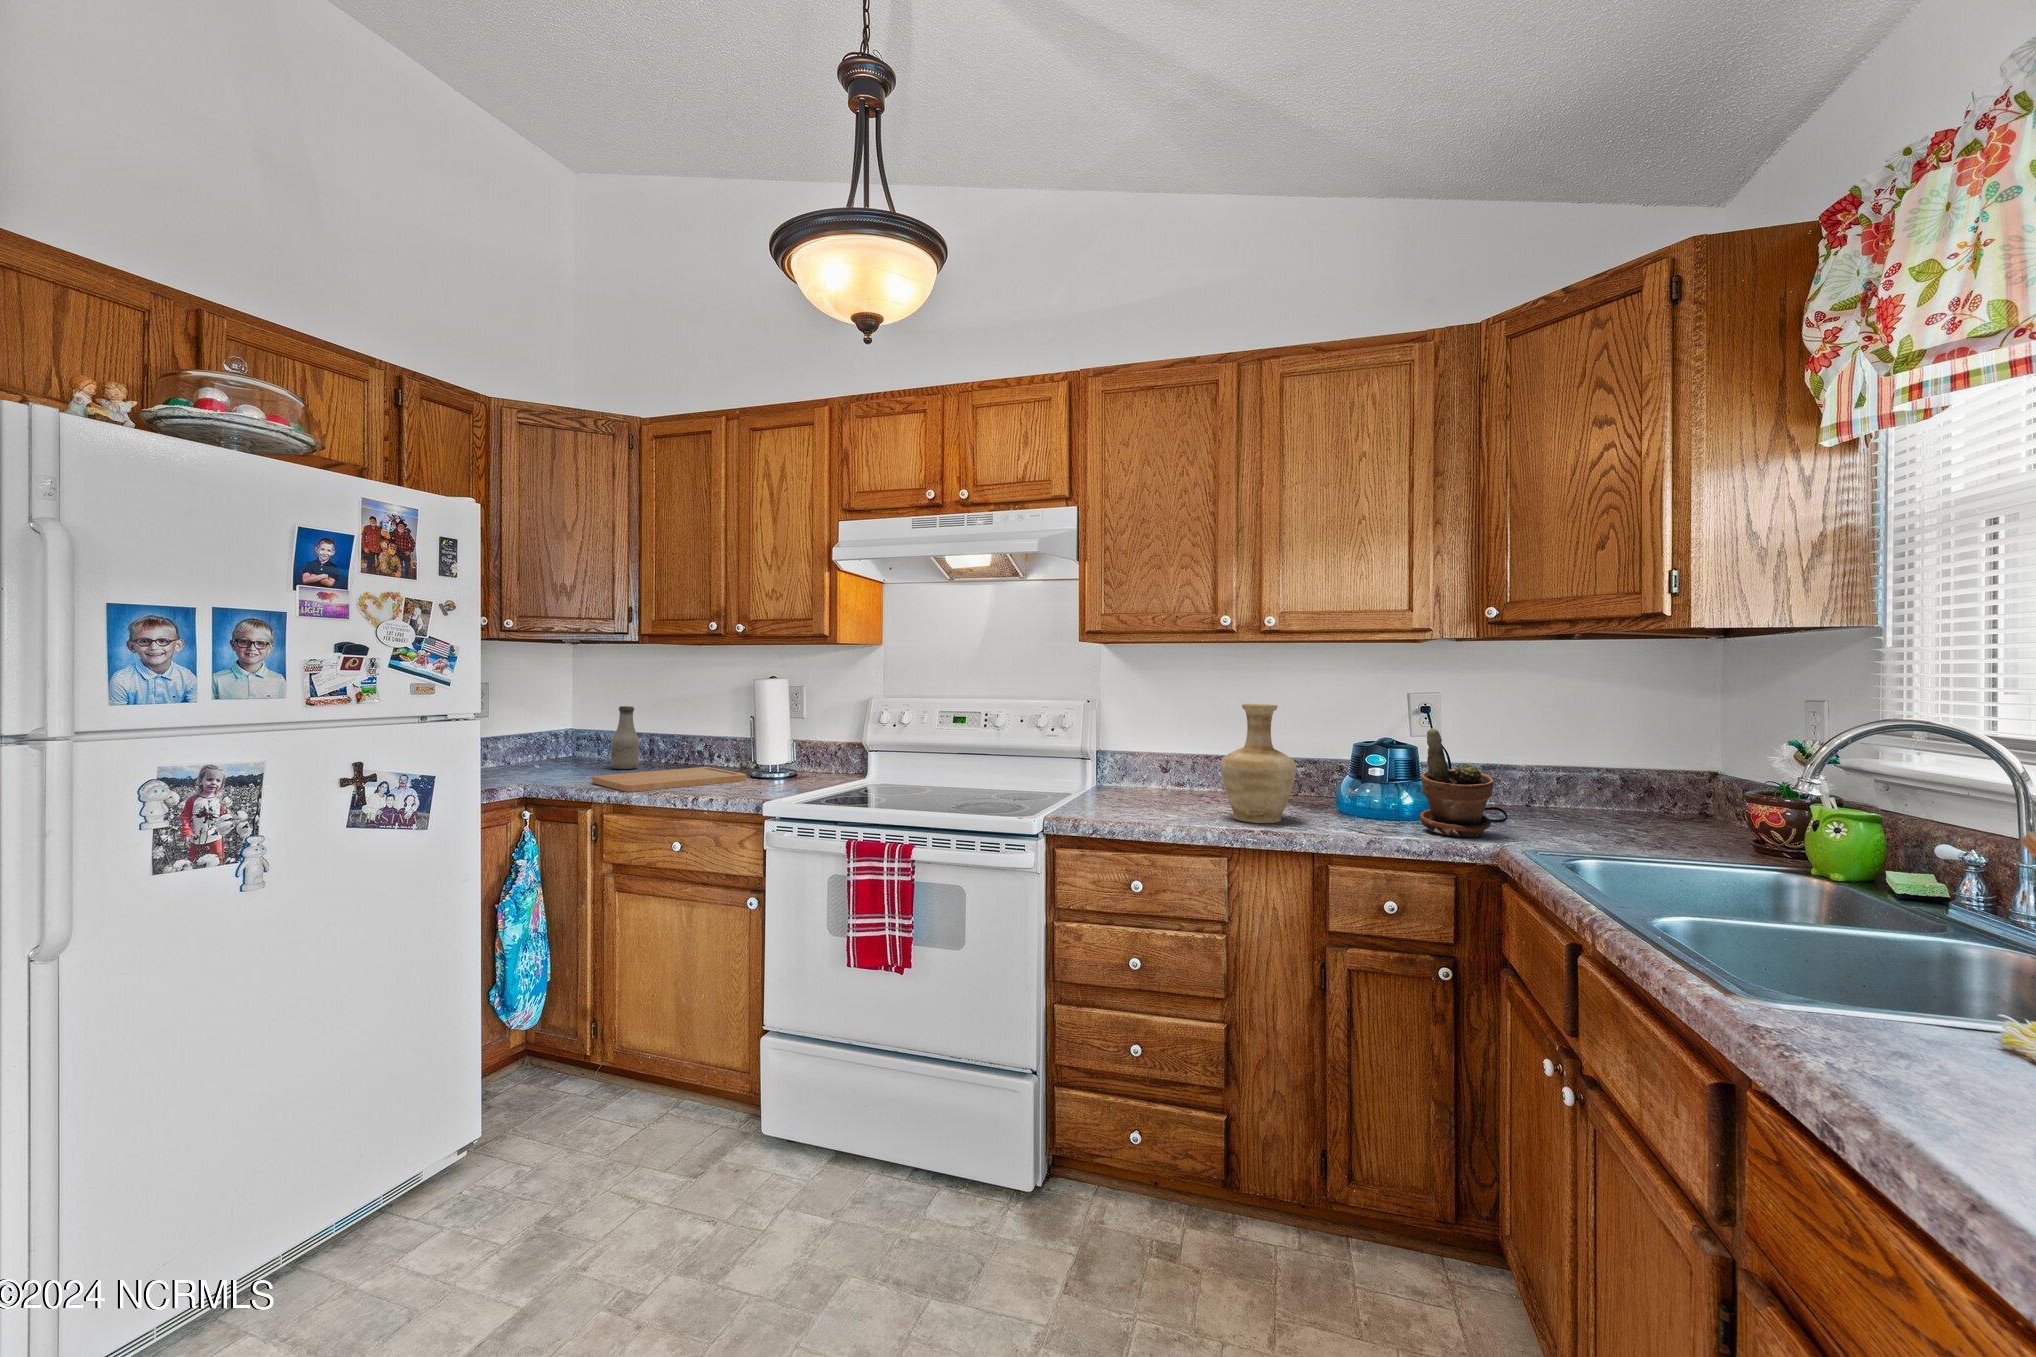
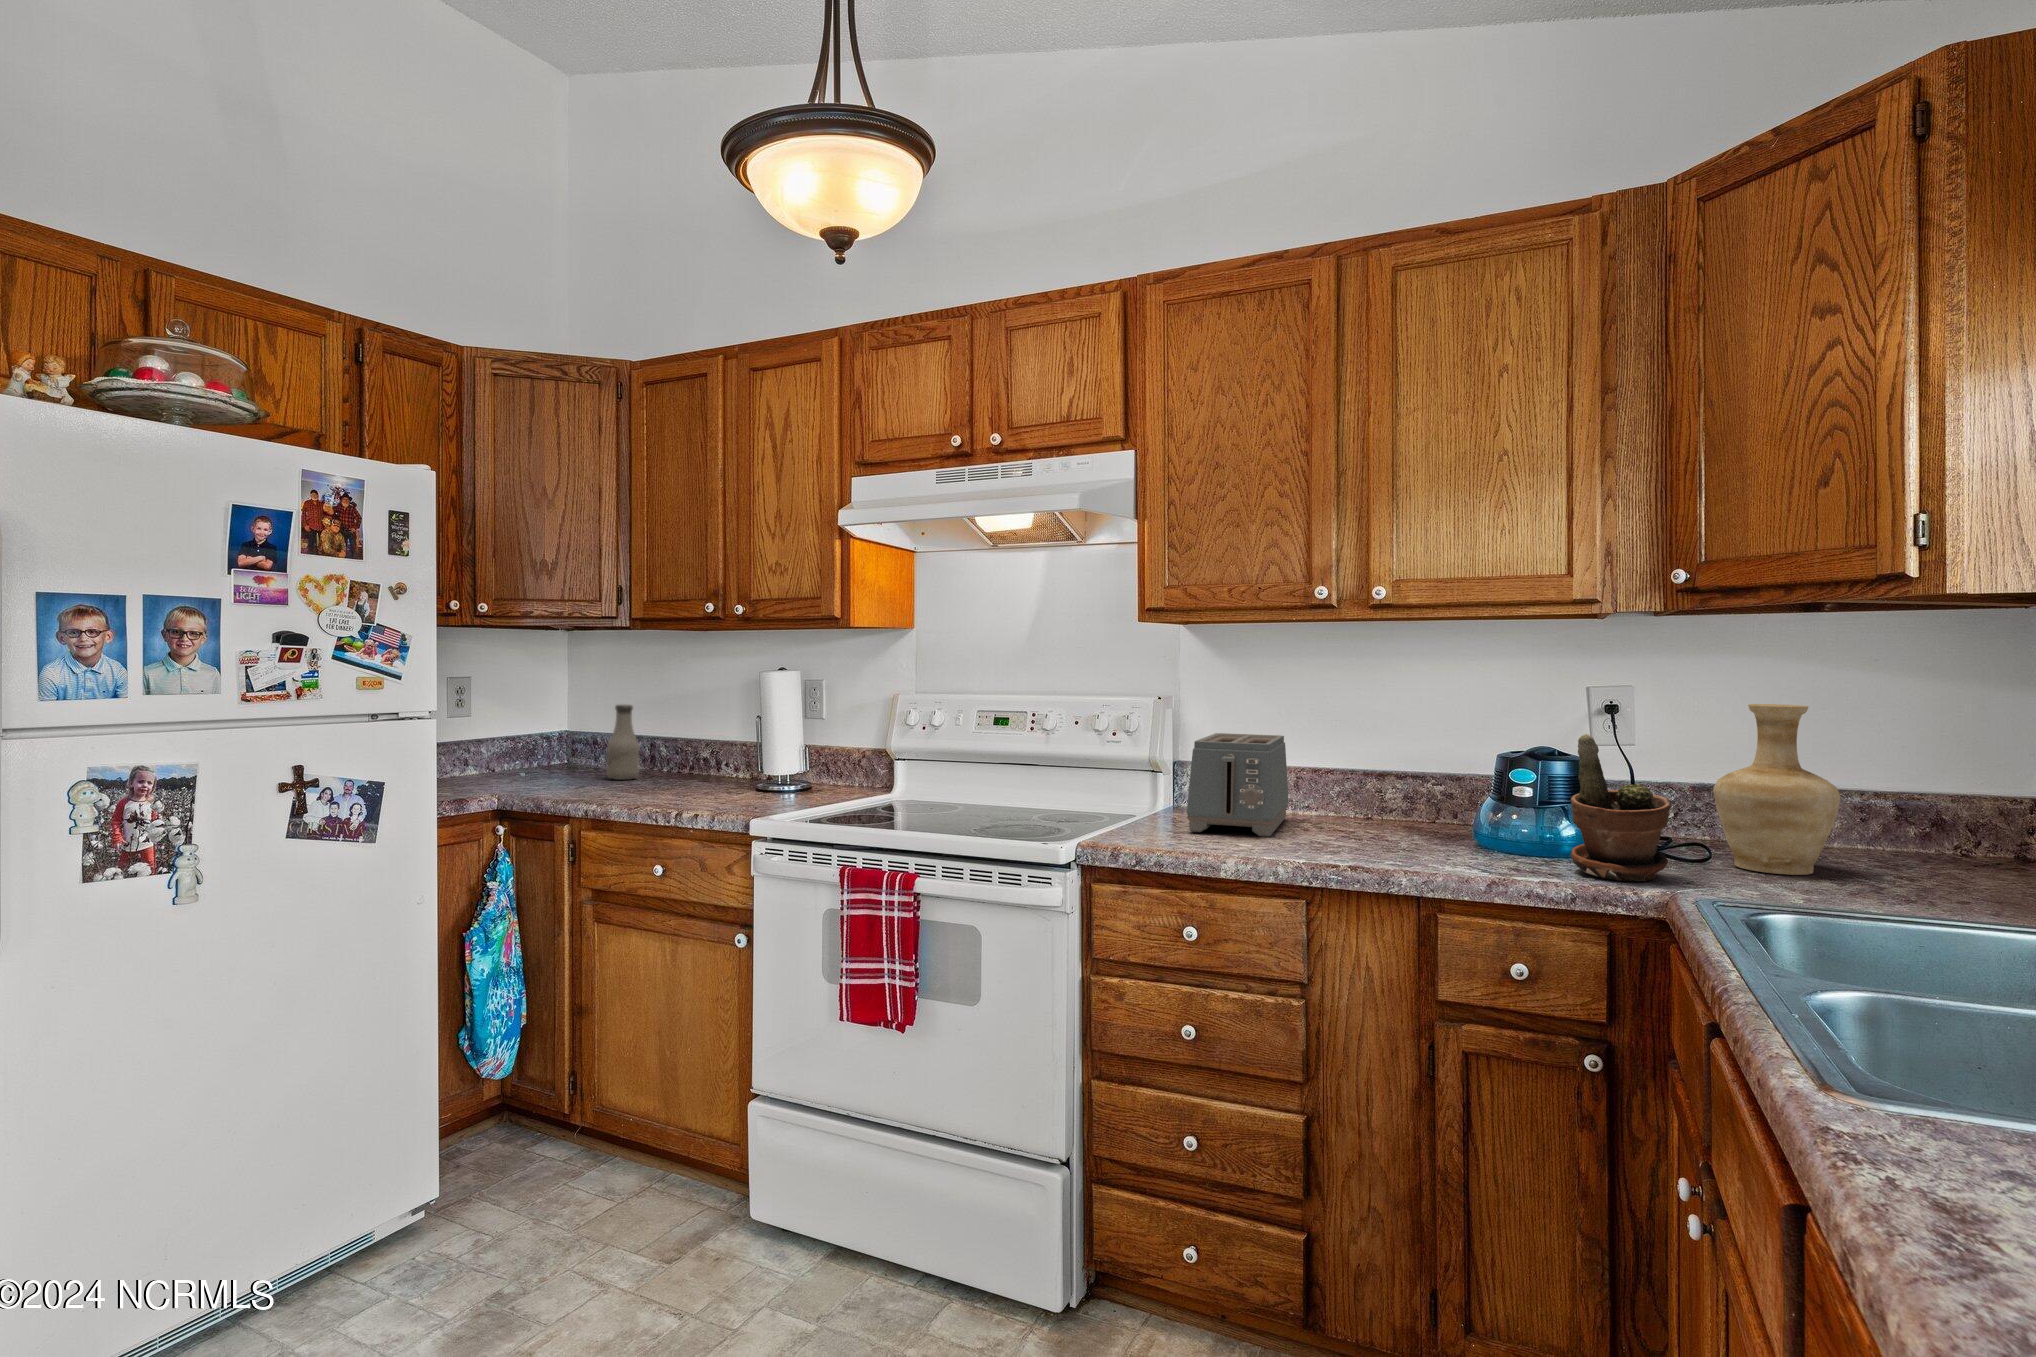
vase: present [1221,704,1297,823] -> present [1714,704,1840,875]
toaster: none [1118,728,1186,808] -> present [1187,733,1289,837]
cutting board: present [592,767,746,792] -> none [576,778,753,805]

